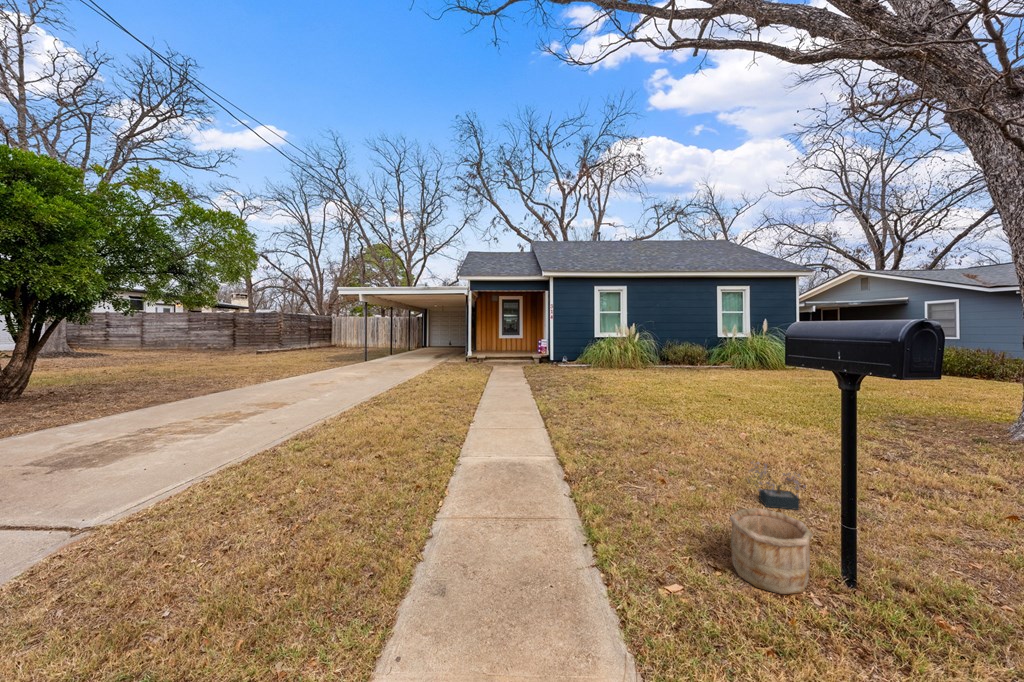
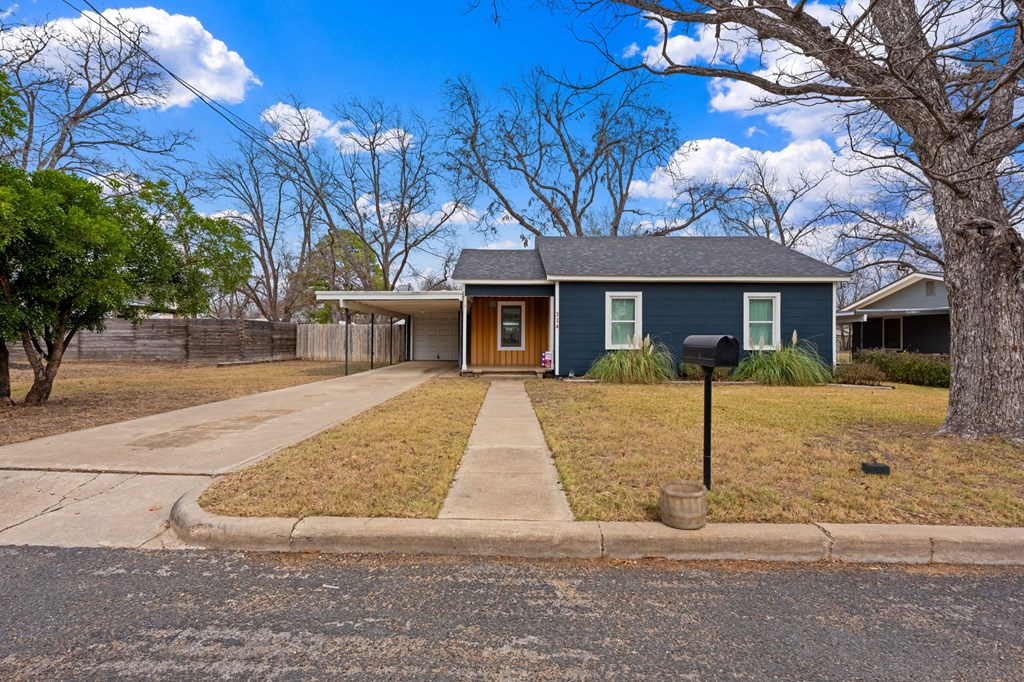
decorative plant: present [748,462,806,510] -> present [854,443,894,475]

